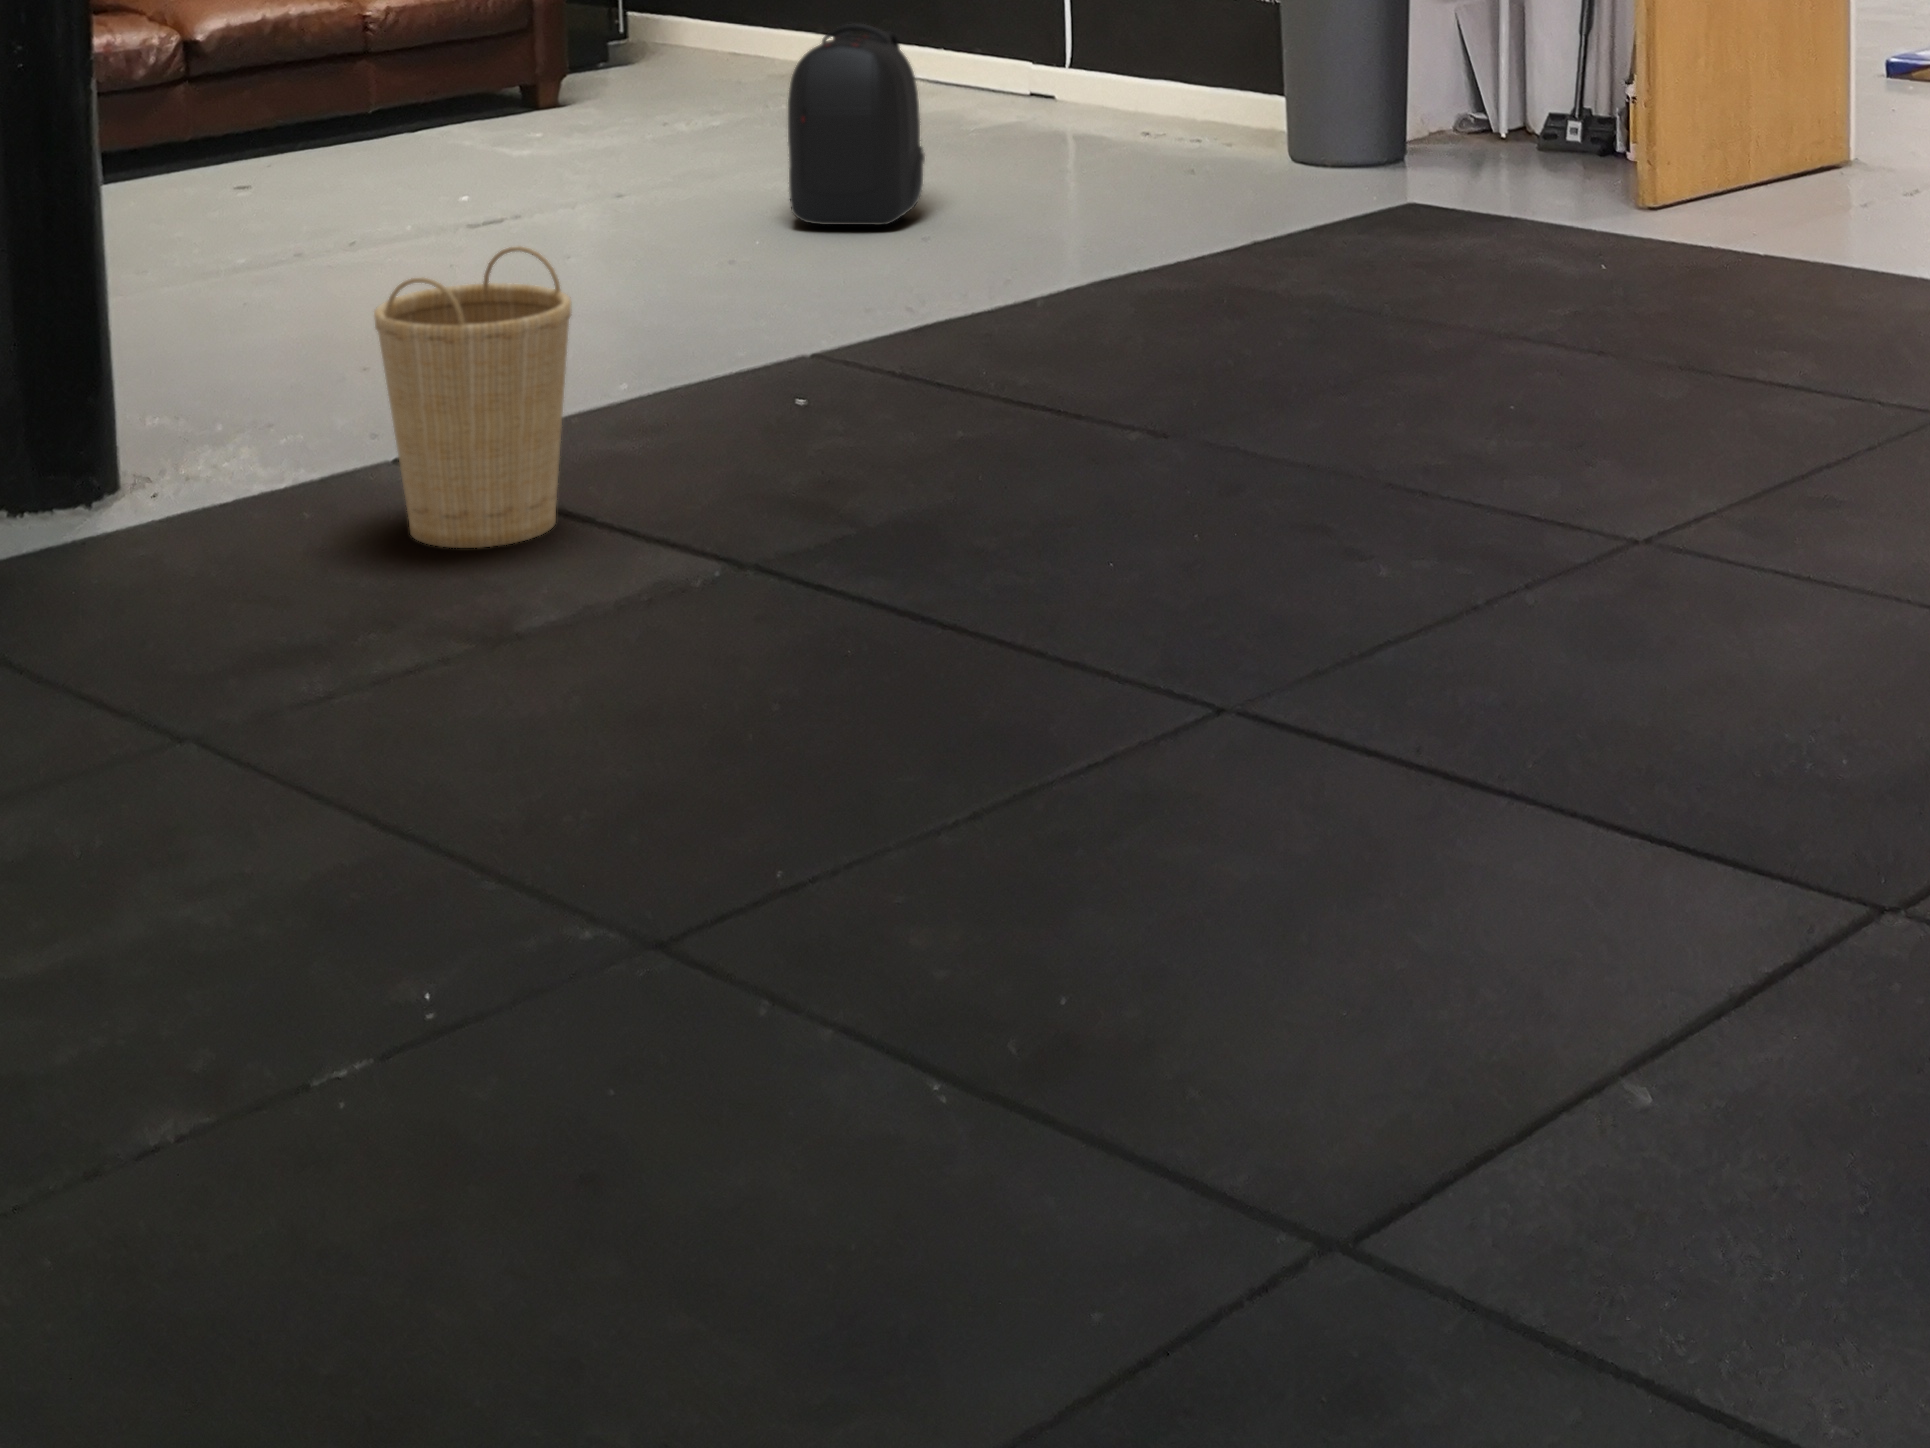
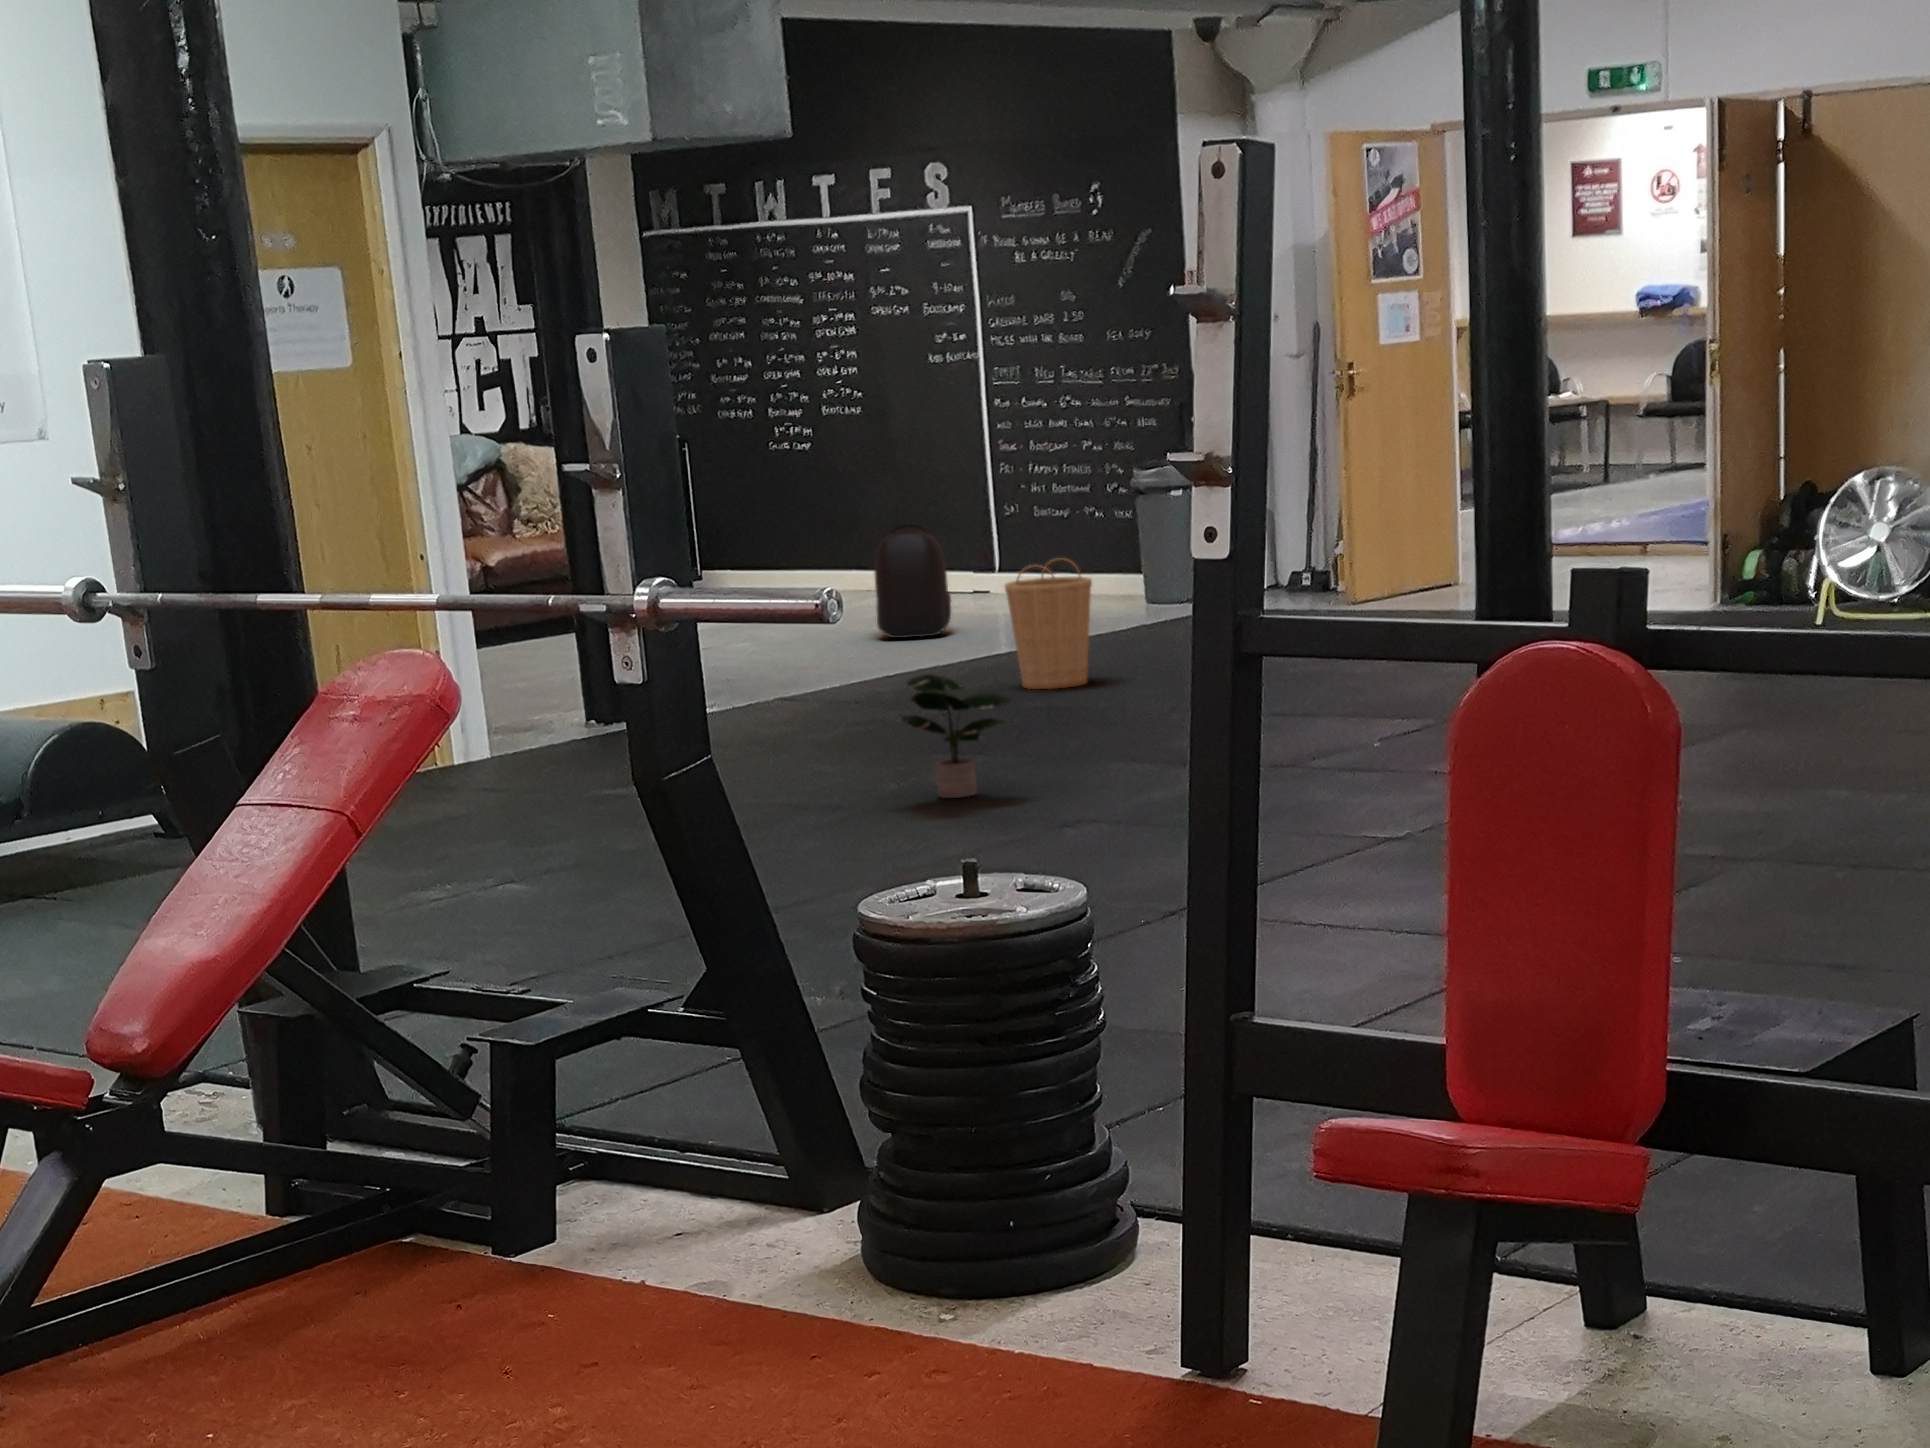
basket: present [374,247,571,548] -> present [1005,558,1092,689]
potted plant: none [184,786,542,1200] -> present [899,674,1012,798]

